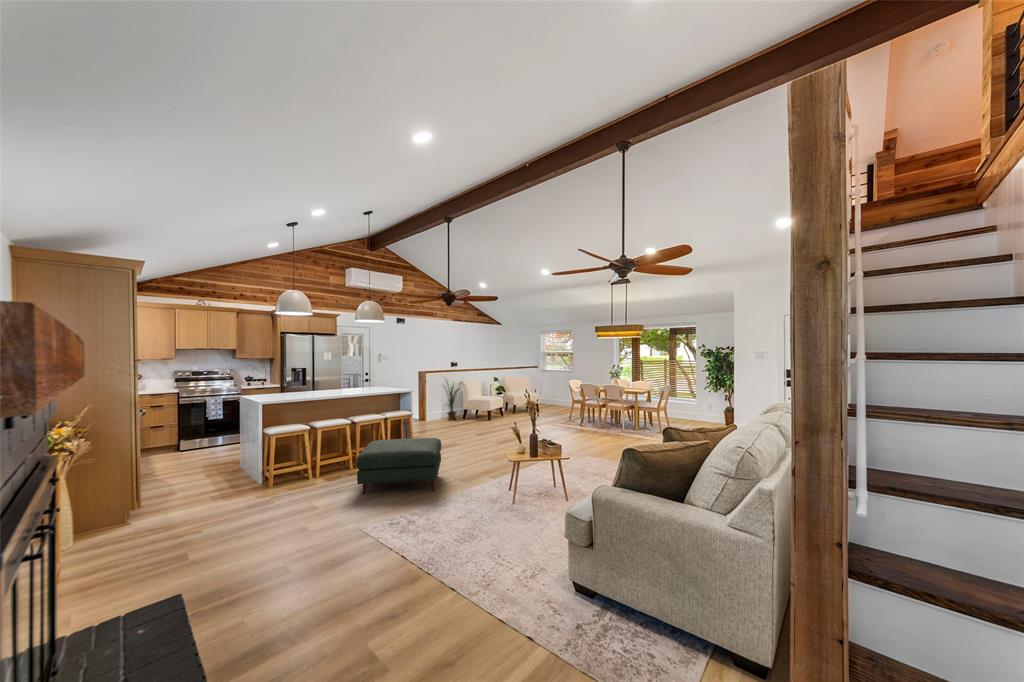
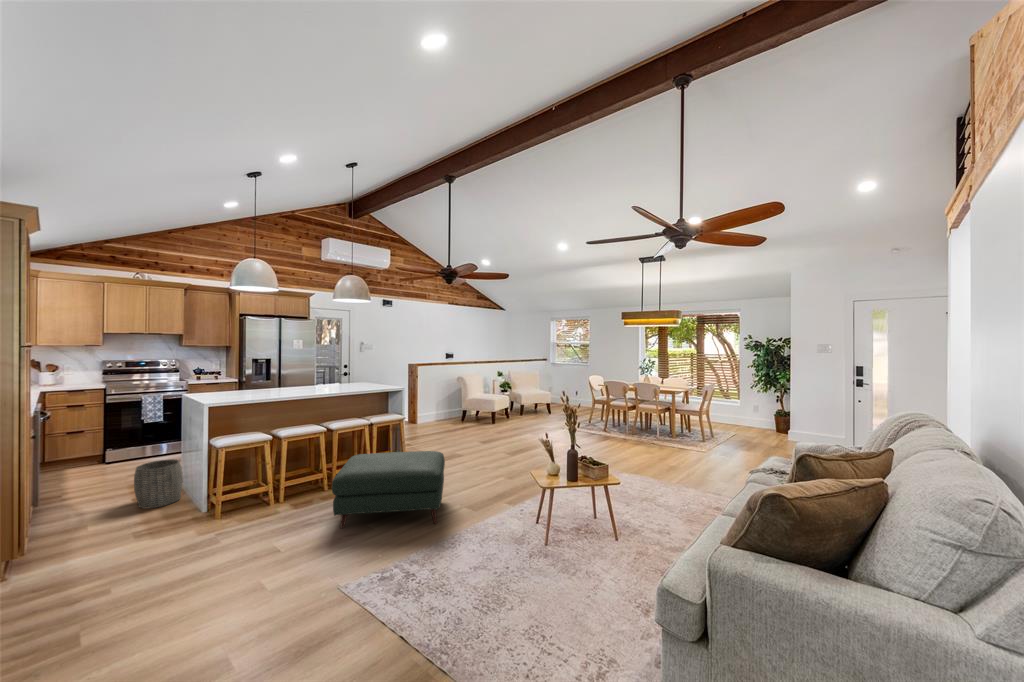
house plant: present [446,382,459,421] -> none [435,371,464,423]
woven basket: none [208,446,243,482] -> present [134,459,183,508]

